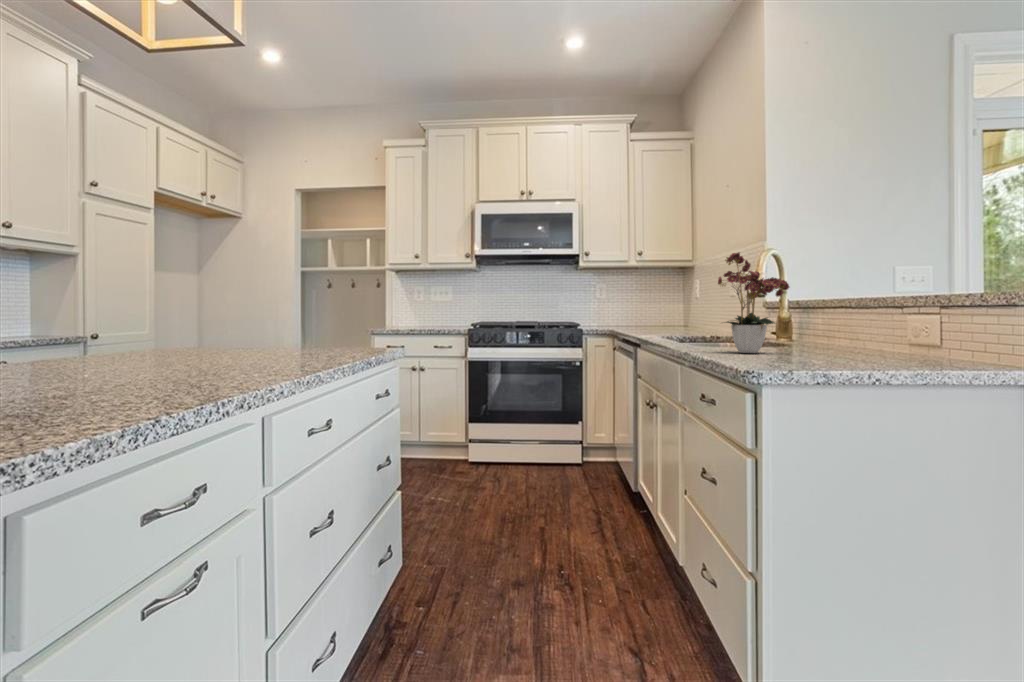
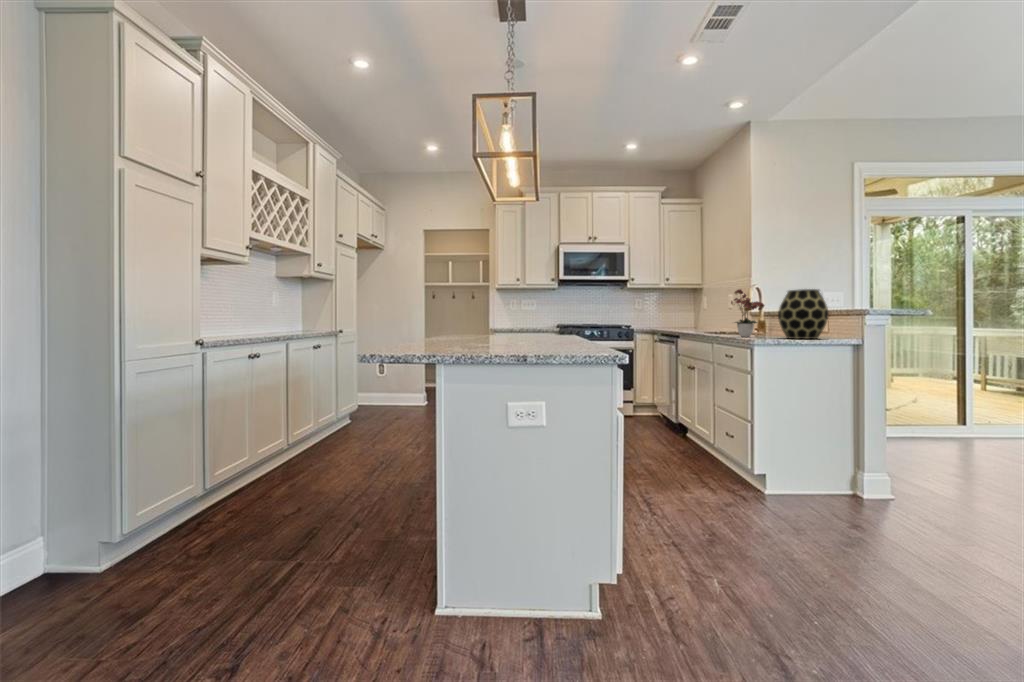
vase: none [821,240,952,364] -> present [778,289,829,339]

